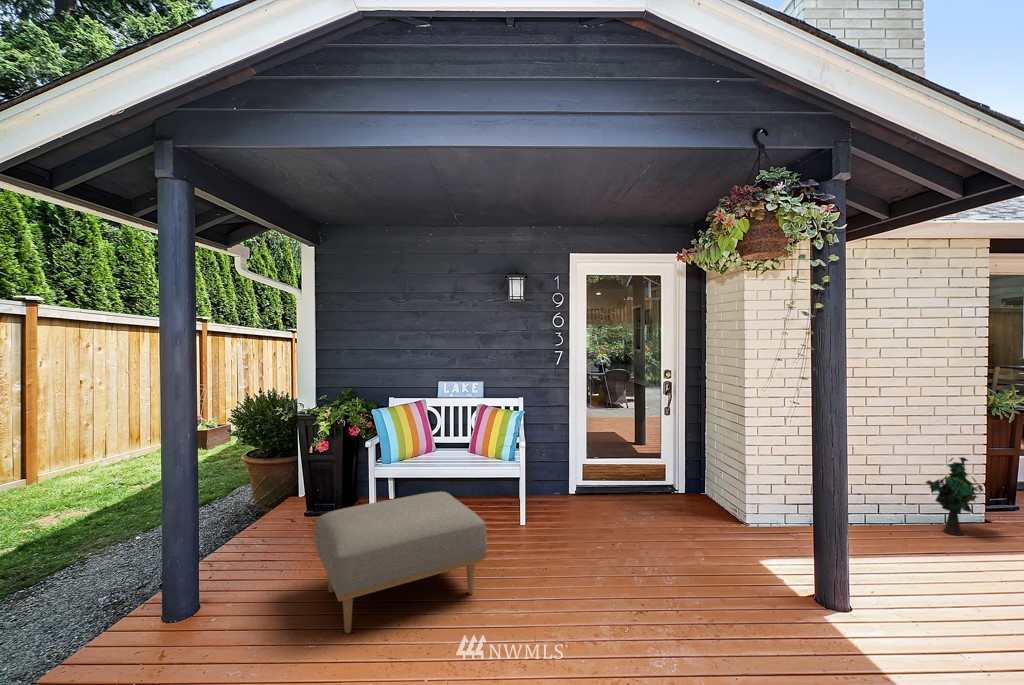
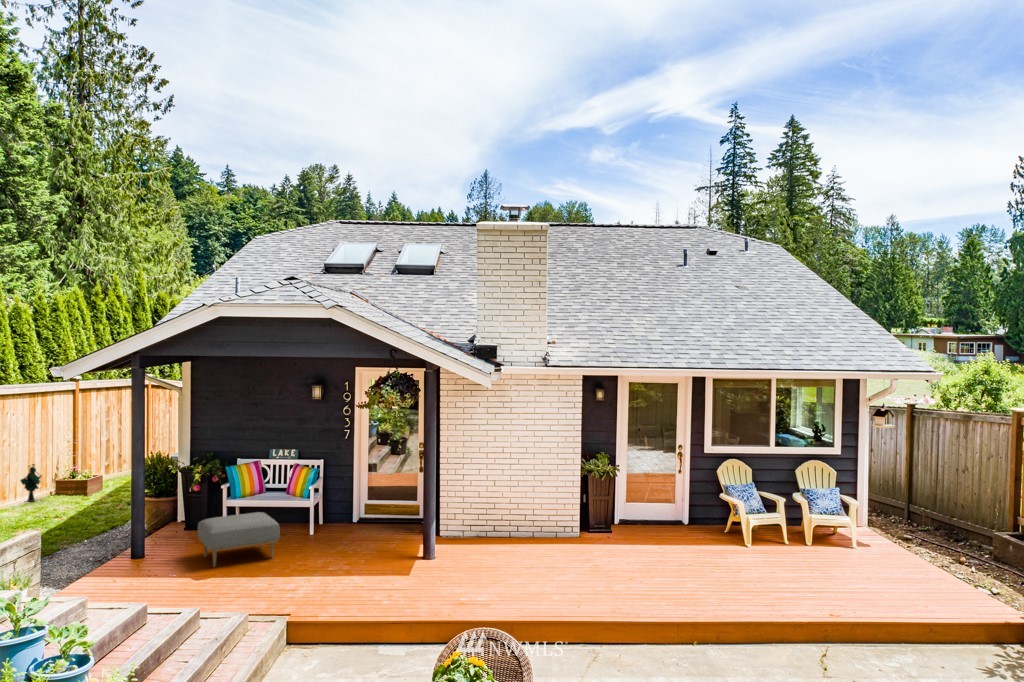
decorative plant: present [925,457,983,536] -> present [20,464,41,502]

